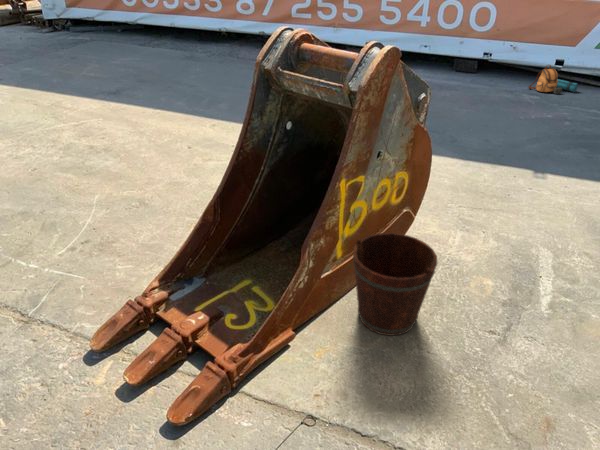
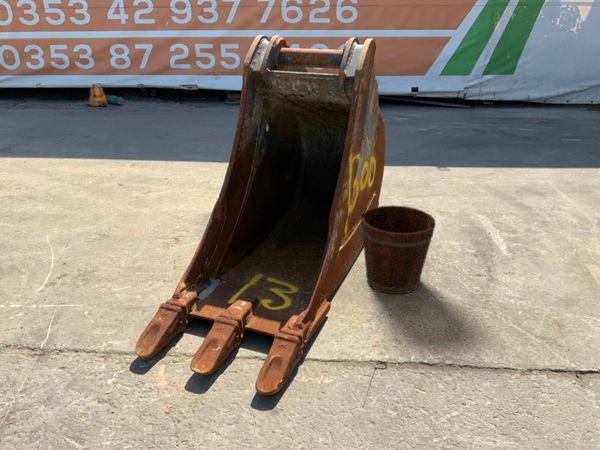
backpack: present [529,65,578,94] -> present [88,86,124,106]

